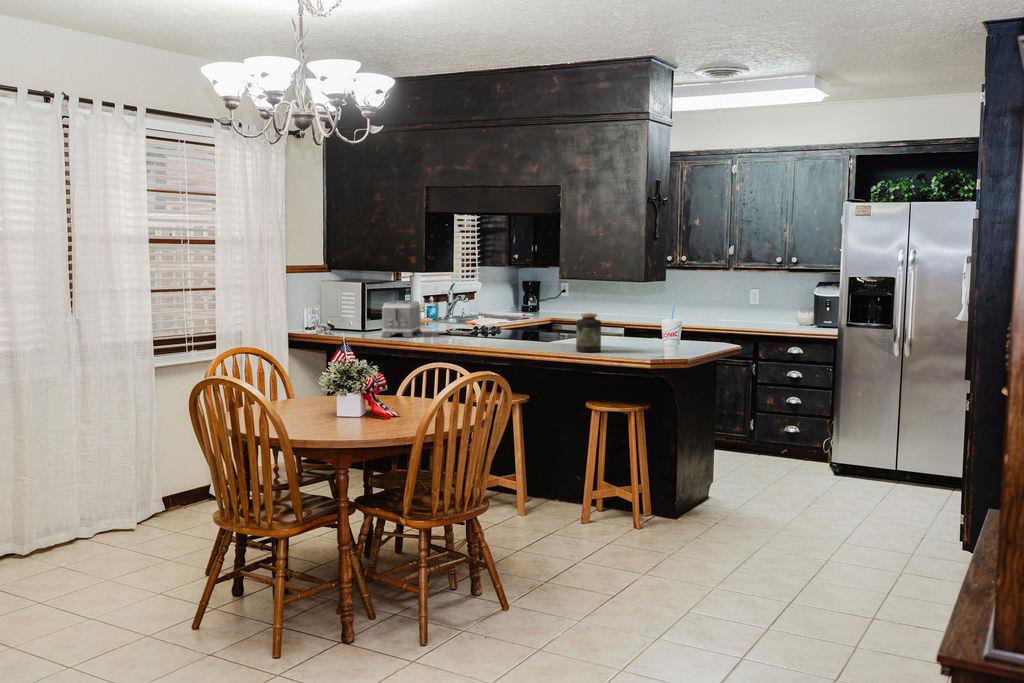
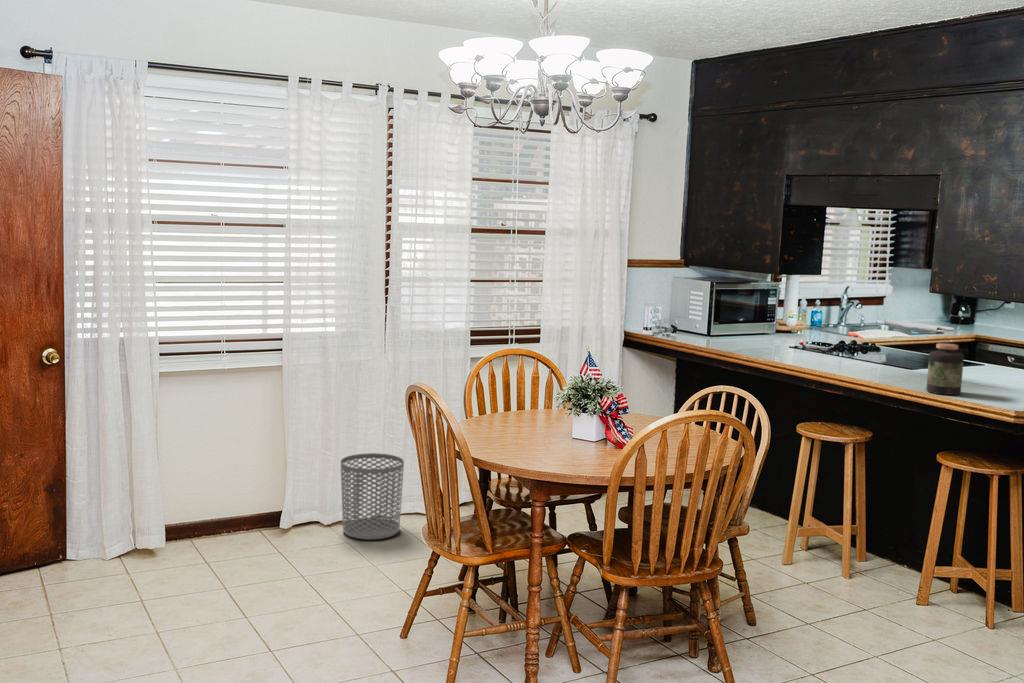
toaster: present [382,301,421,337] -> none [719,305,775,350]
waste bin: none [41,473,114,564] -> present [341,453,404,540]

